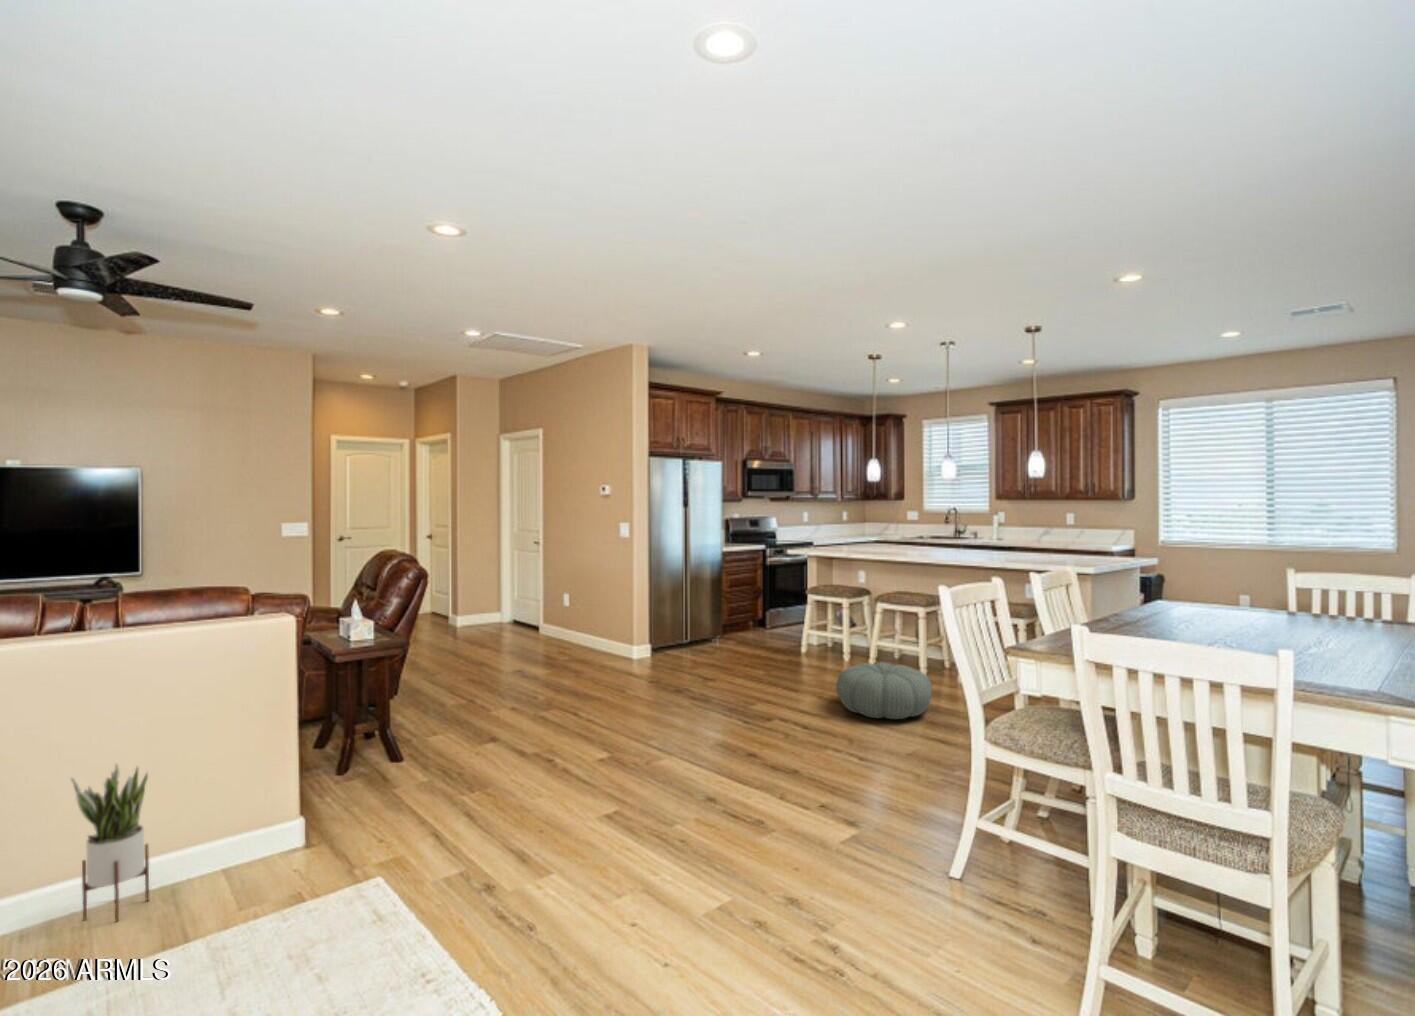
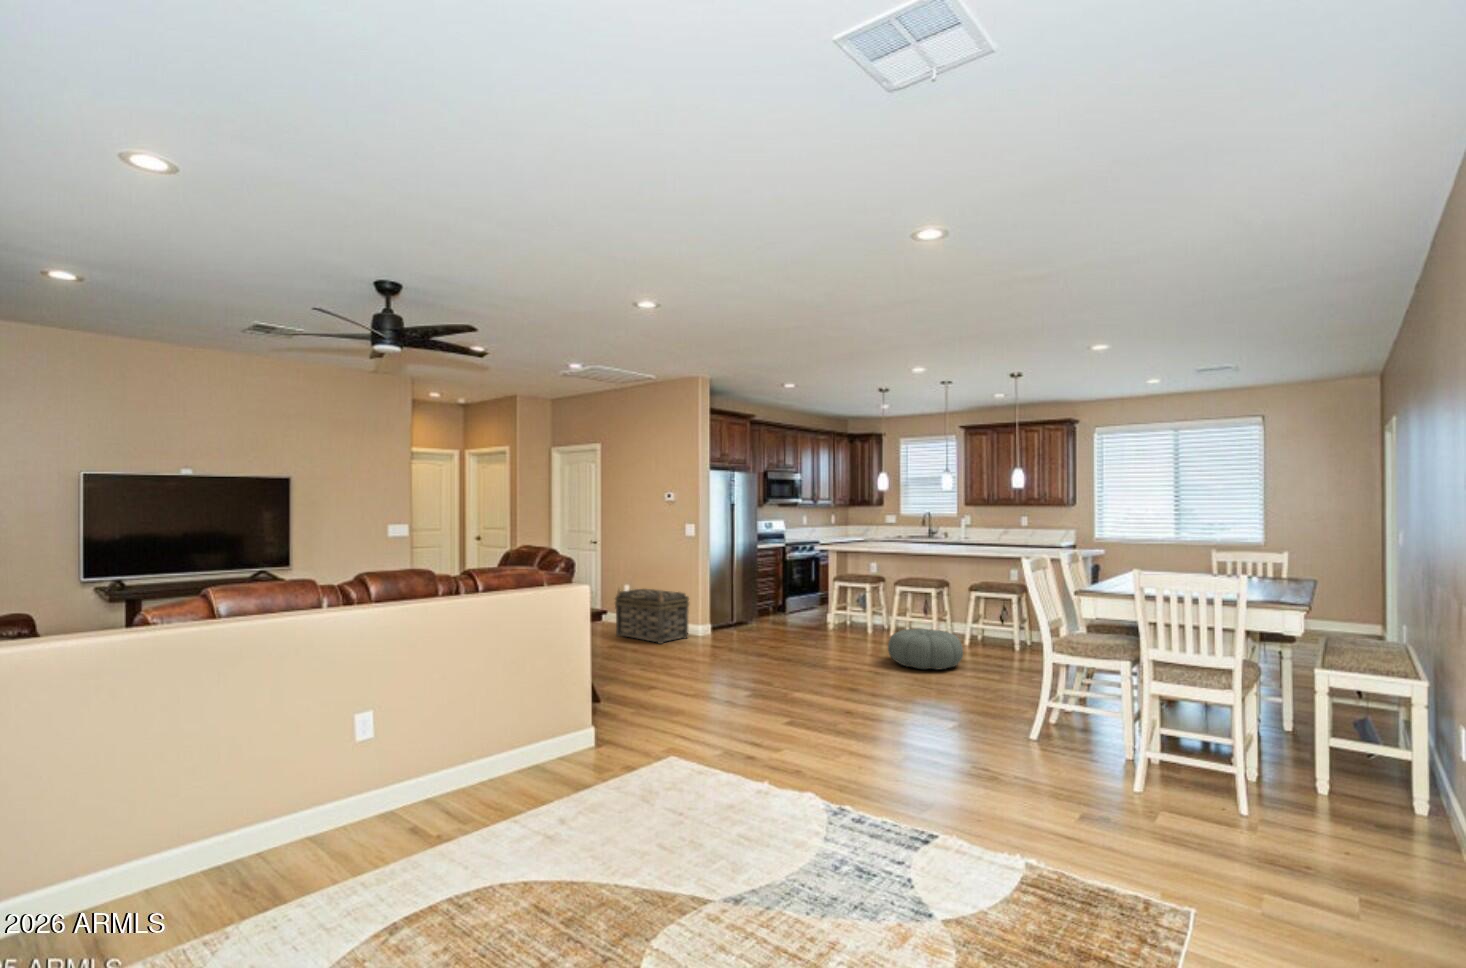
basket: none [540,597,623,666] -> present [615,589,689,644]
potted plant: present [71,764,149,921] -> none [443,687,480,805]

